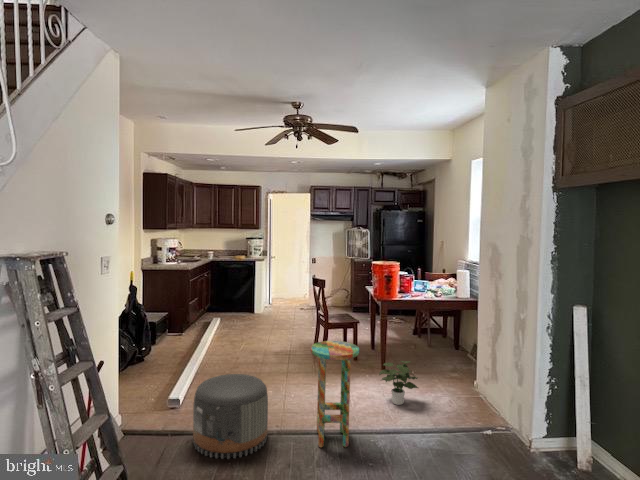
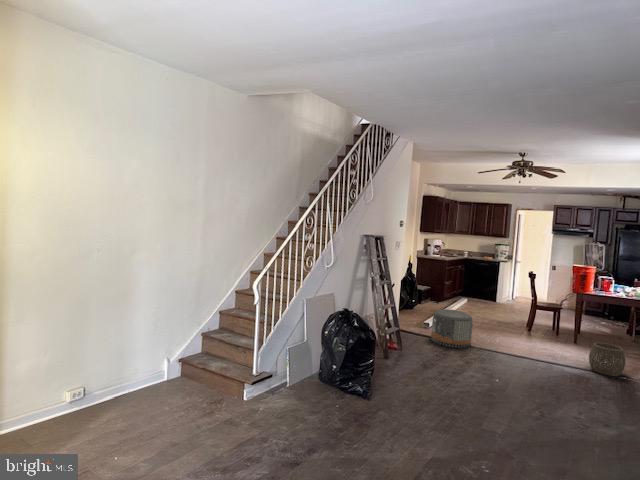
side table: present [311,341,359,448] -> none [497,300,528,358]
potted plant: present [379,361,418,405] -> none [555,328,585,356]
woven basket: none [441,380,490,435] -> present [589,343,626,376]

